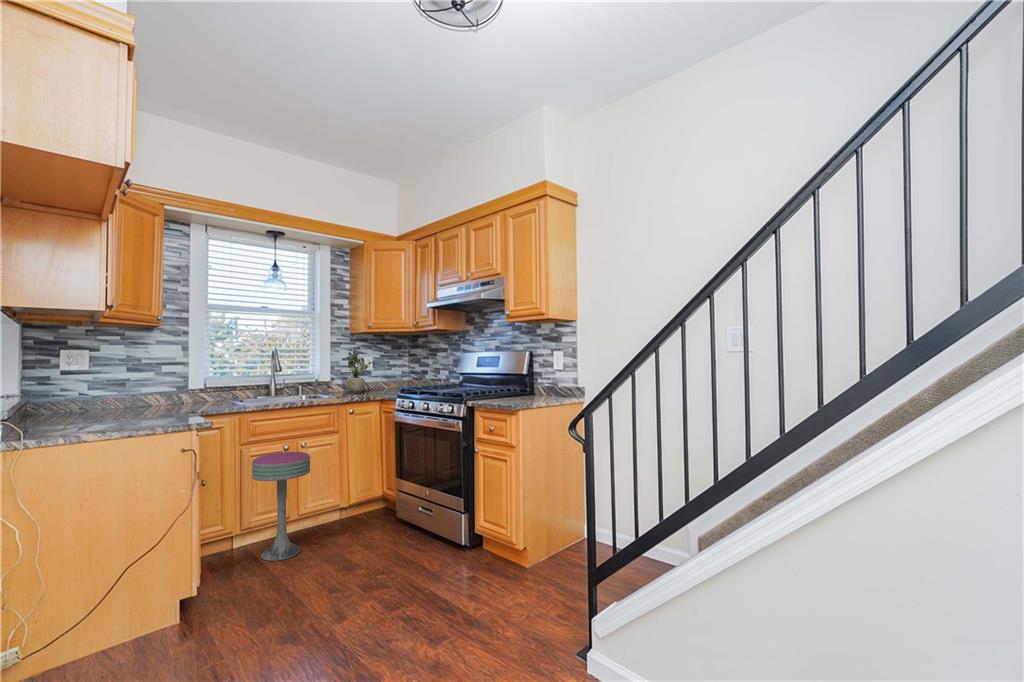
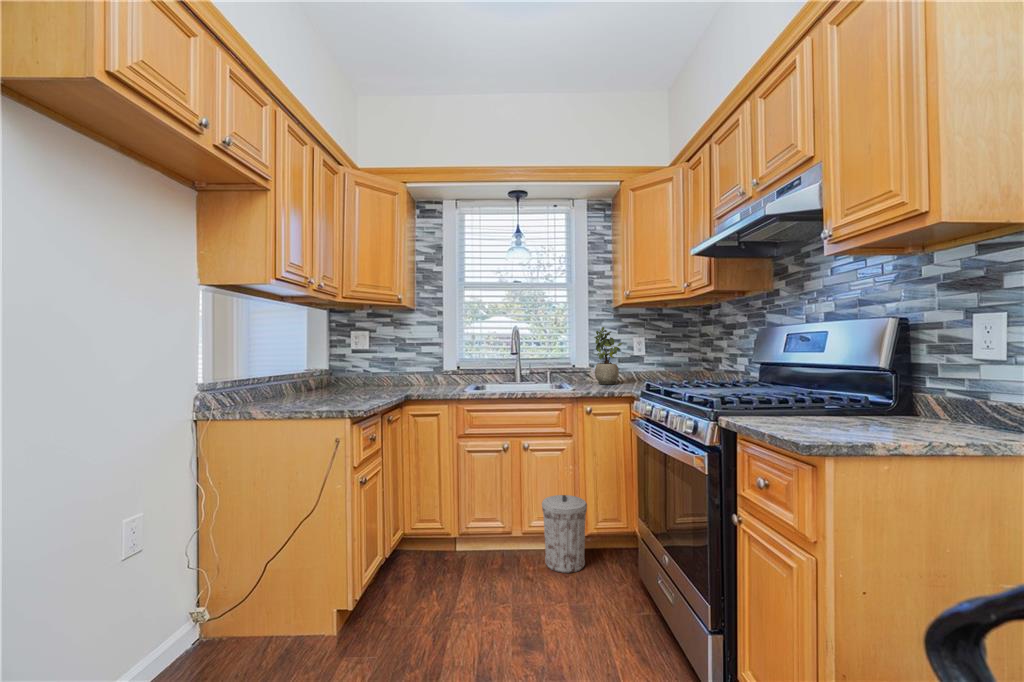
bar stool: present [252,452,310,561] -> none [451,451,516,587]
trash can: none [320,478,356,536] -> present [542,495,587,573]

